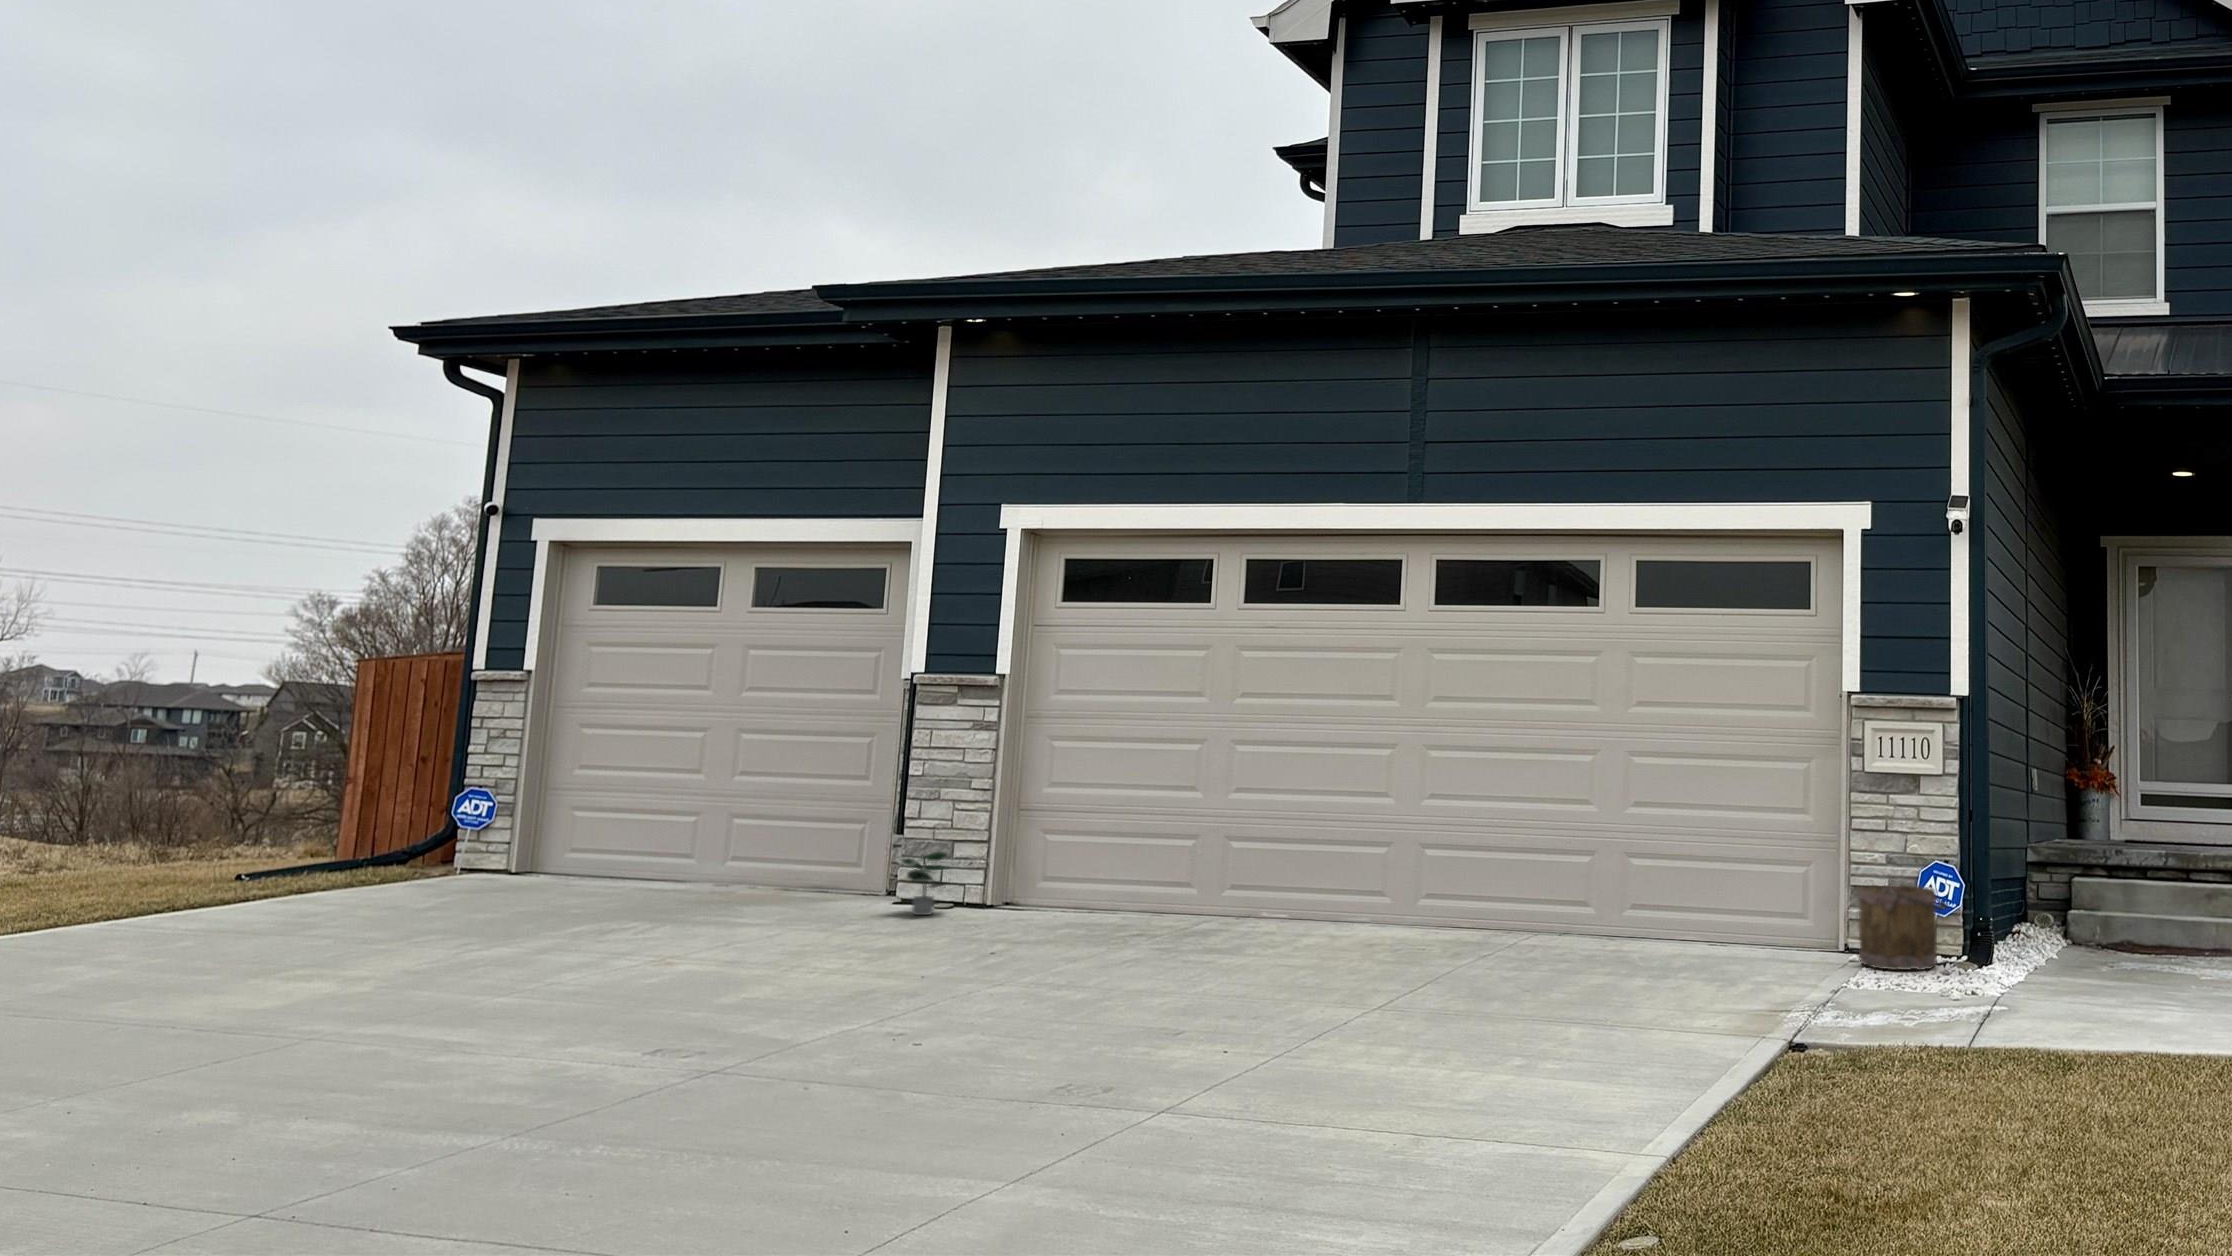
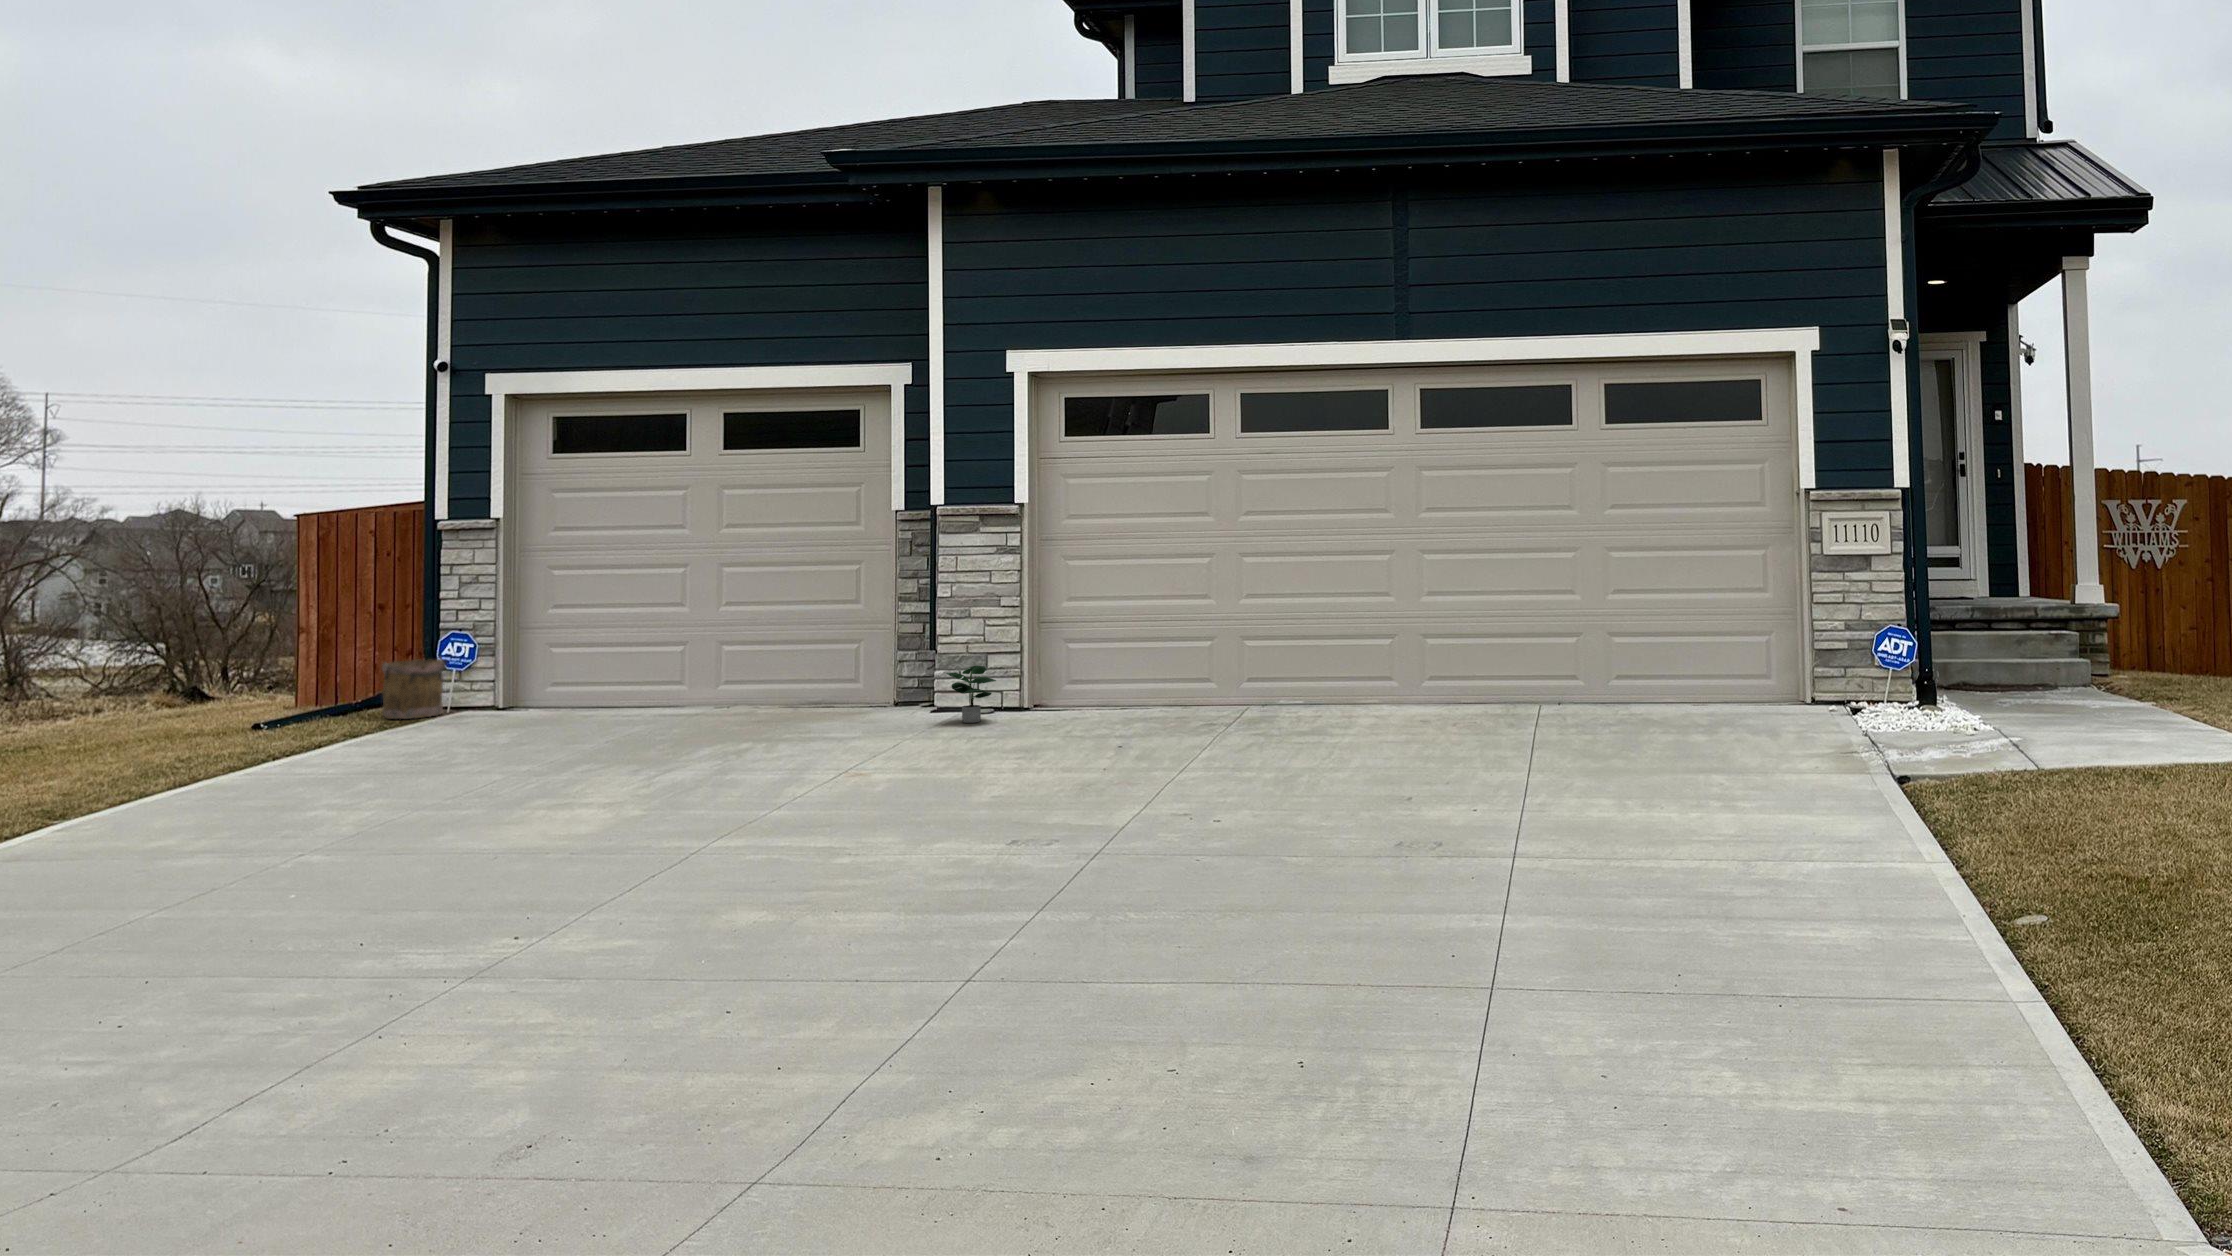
bucket: present [1858,884,1947,970] -> present [382,658,447,719]

